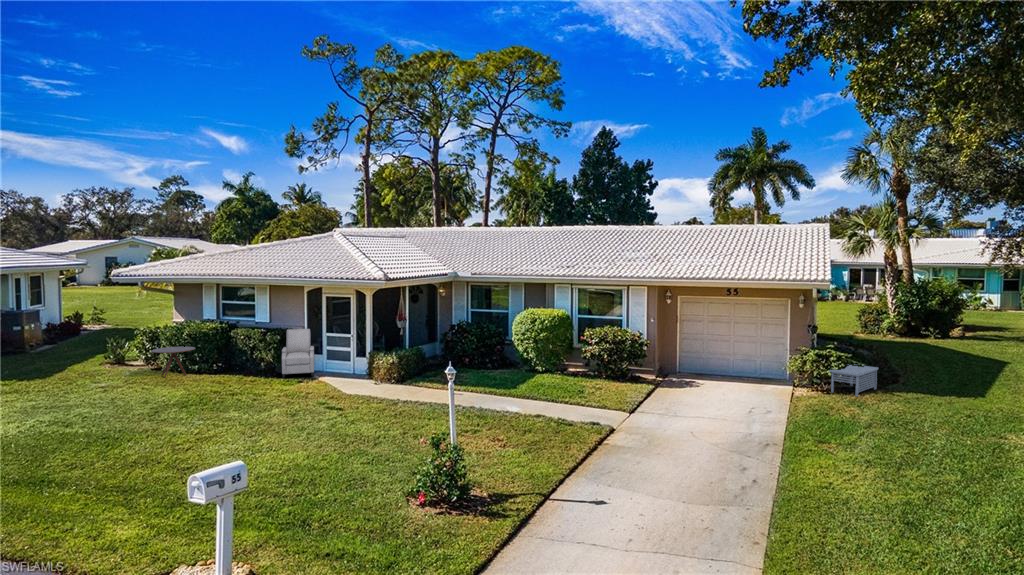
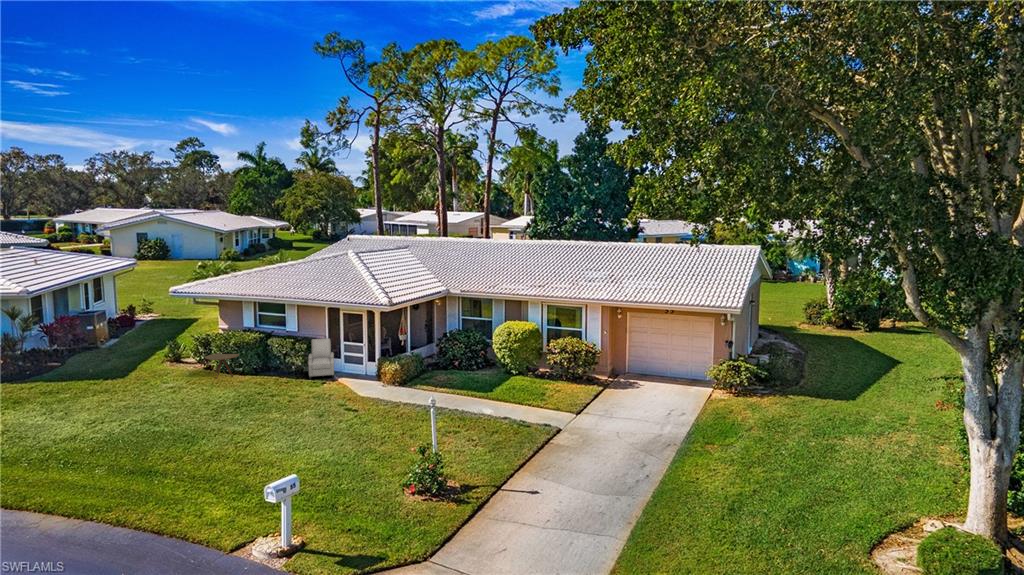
storage bench: present [830,364,878,396] -> none [741,372,781,400]

